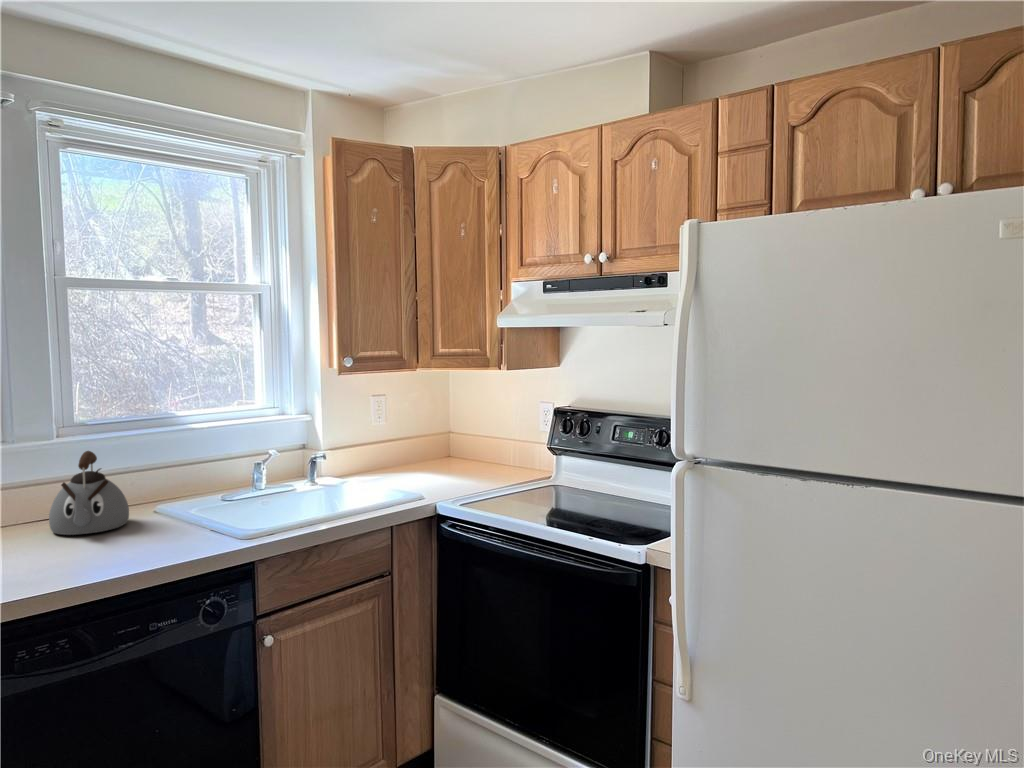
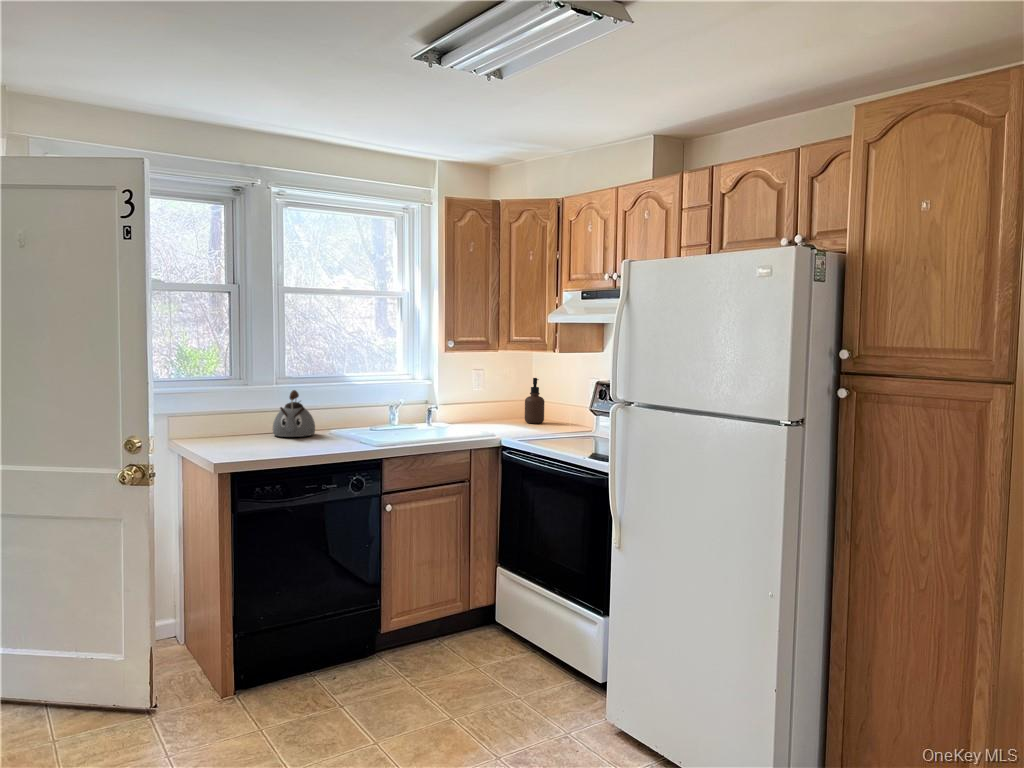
soap dispenser: none [449,404,476,468] -> present [525,378,544,424]

